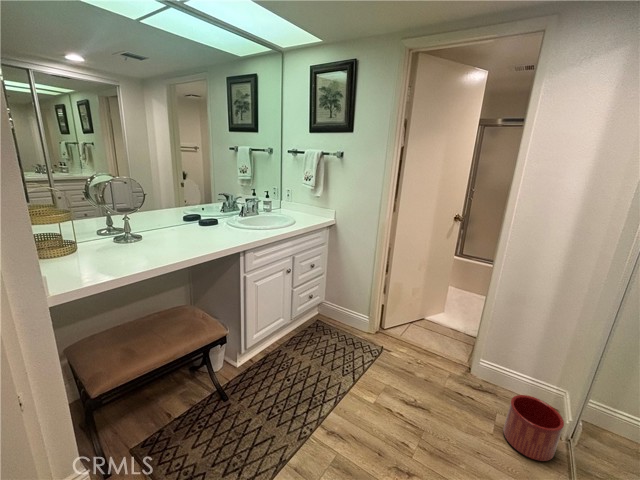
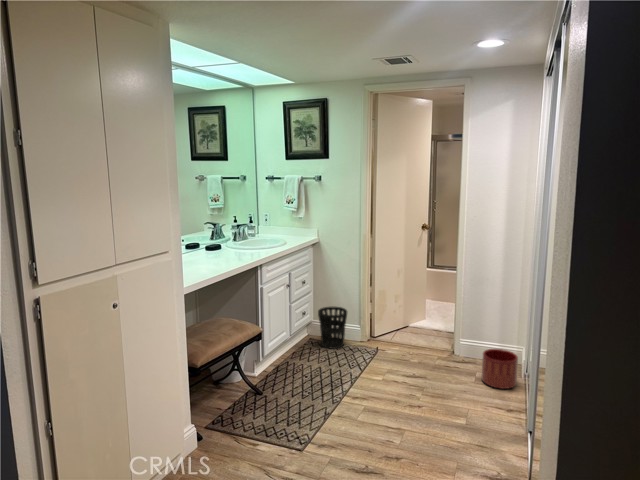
wastebasket: none [324,293,355,339] -> present [318,306,347,349]

